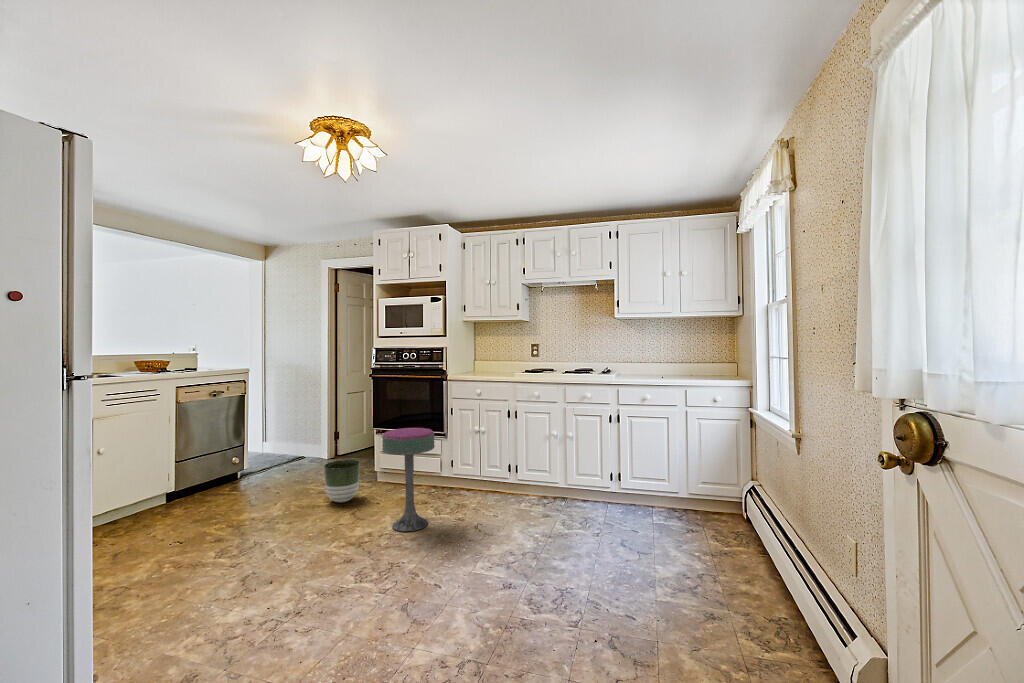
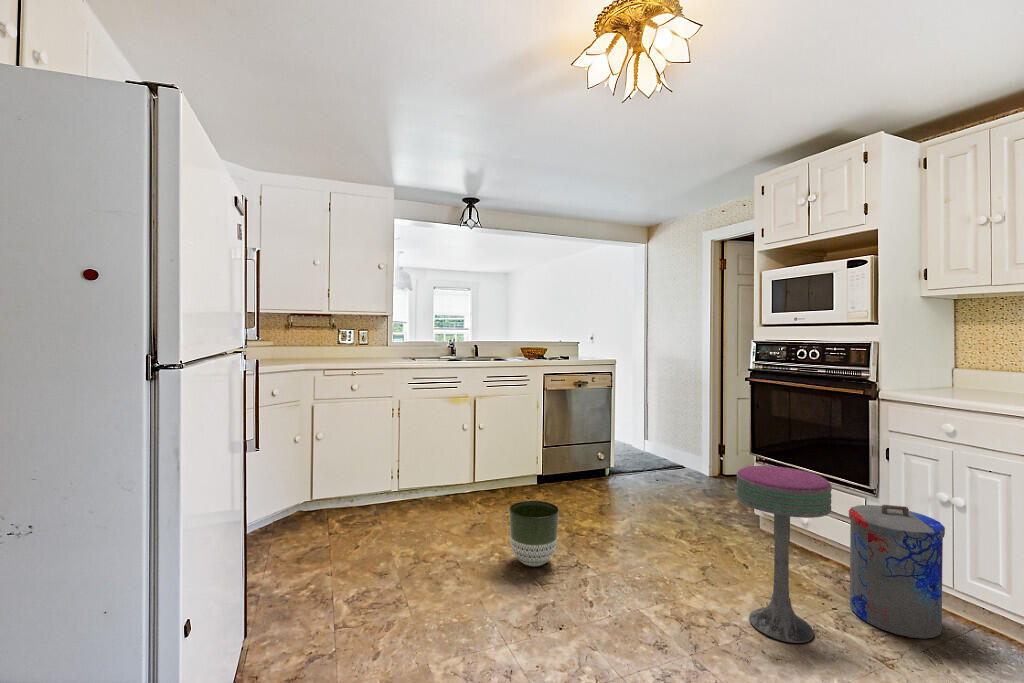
trash can: none [438,438,480,508] -> present [849,505,945,639]
planter: present [324,460,360,502] -> present [509,501,559,566]

